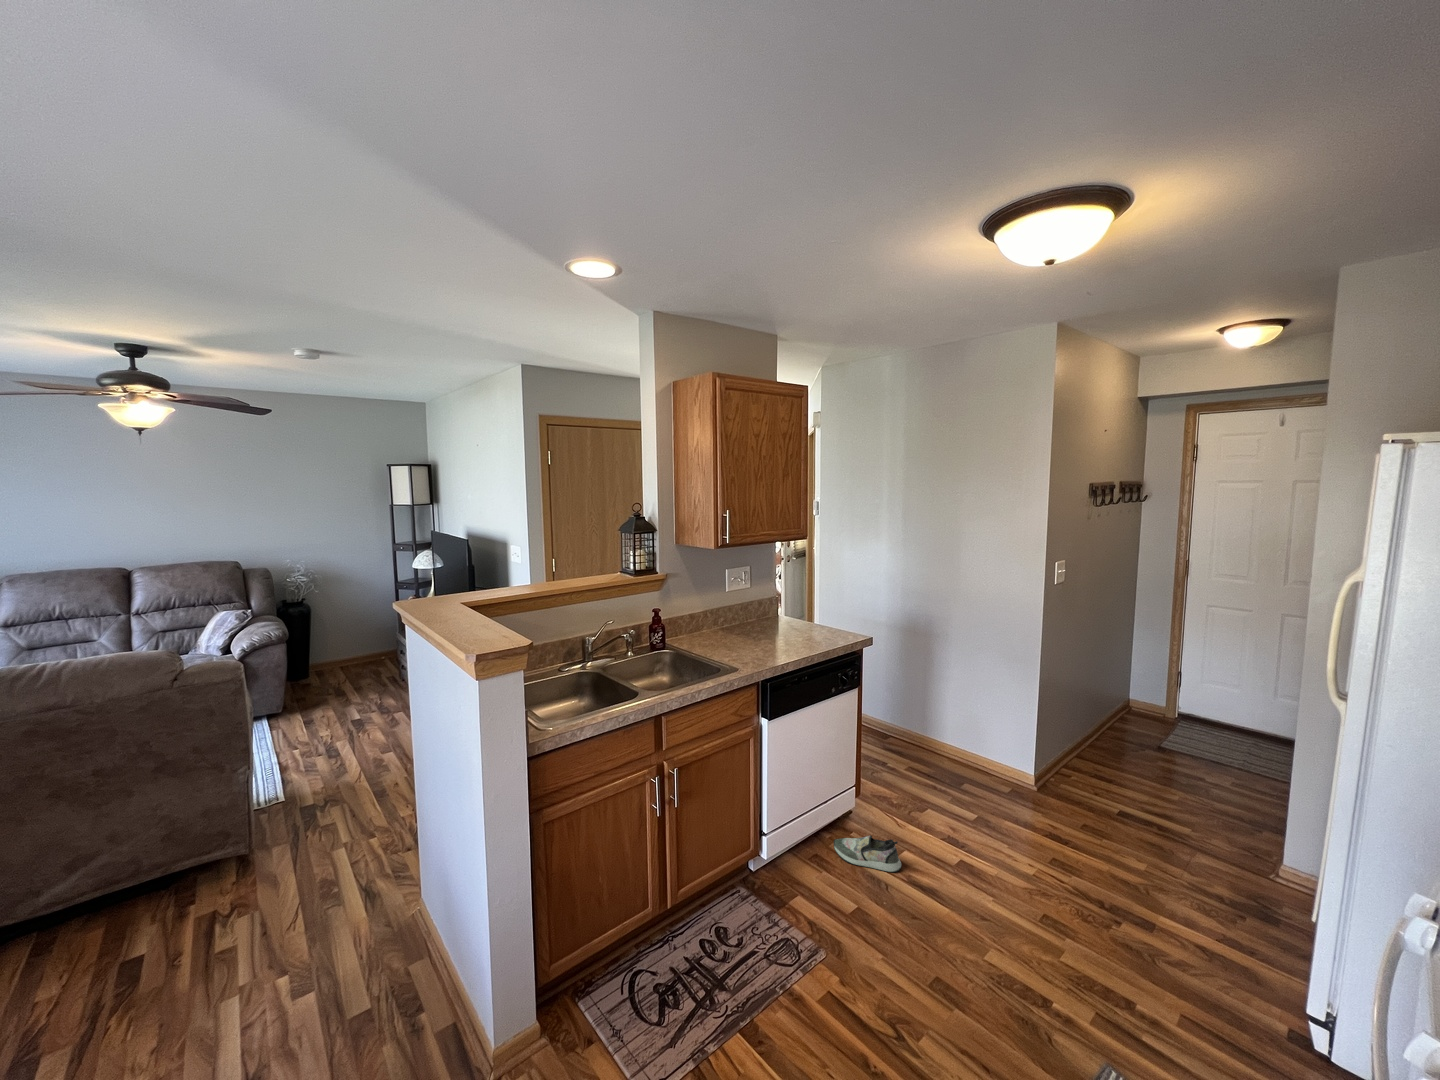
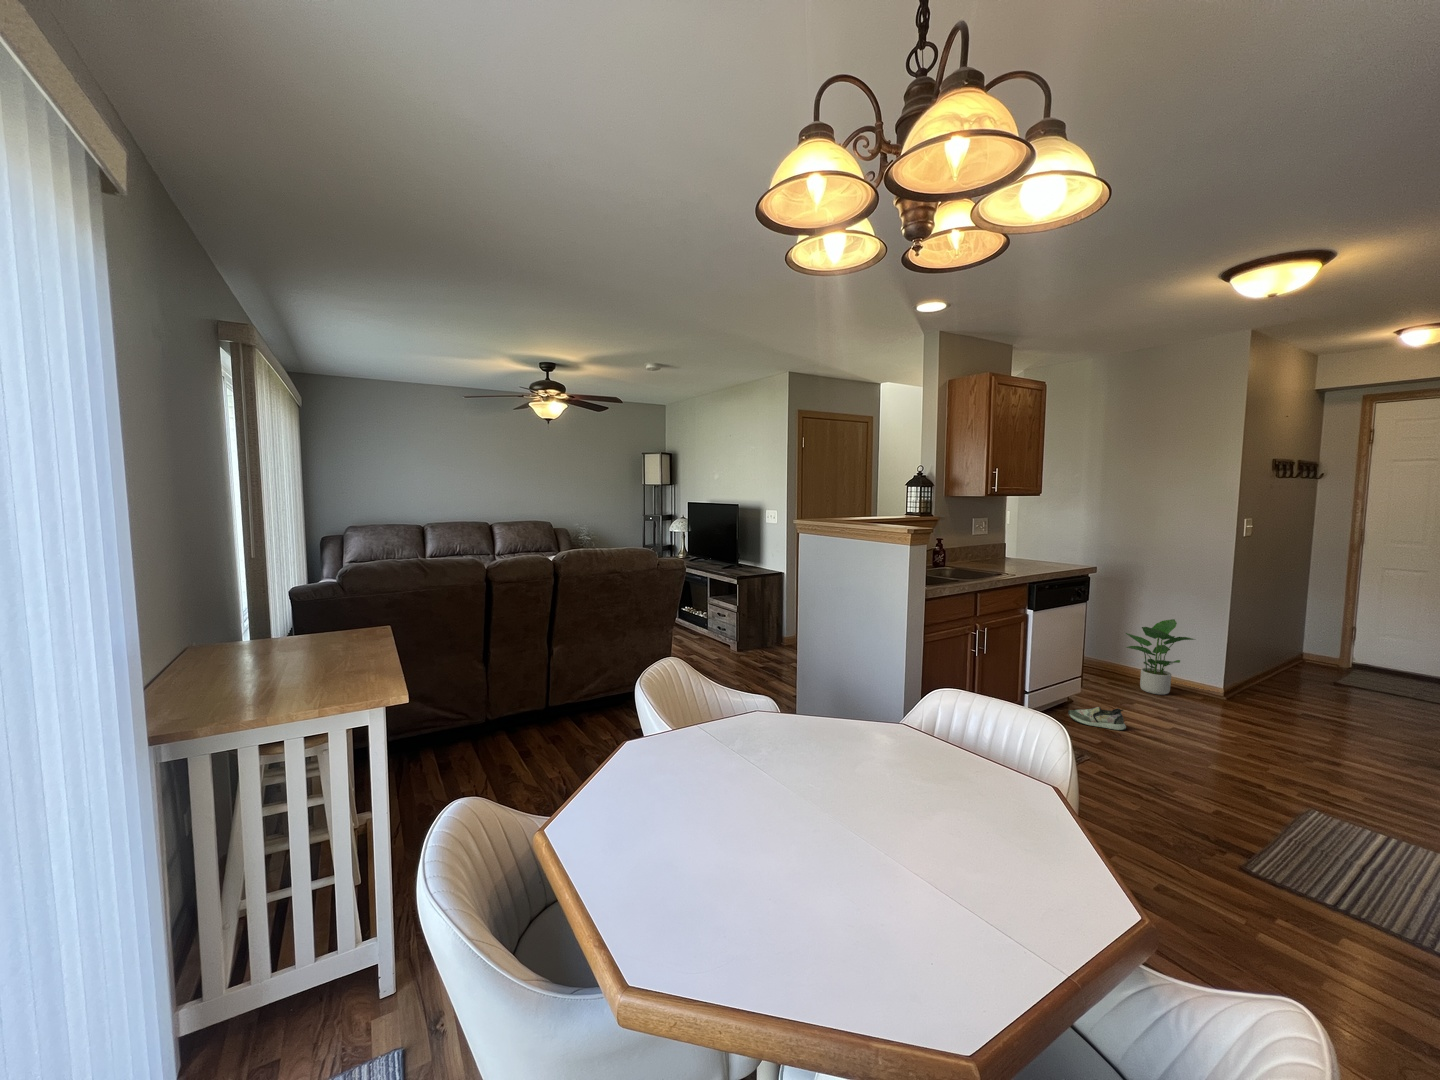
potted plant: none [924,687,1004,786] -> present [1126,619,1194,695]

